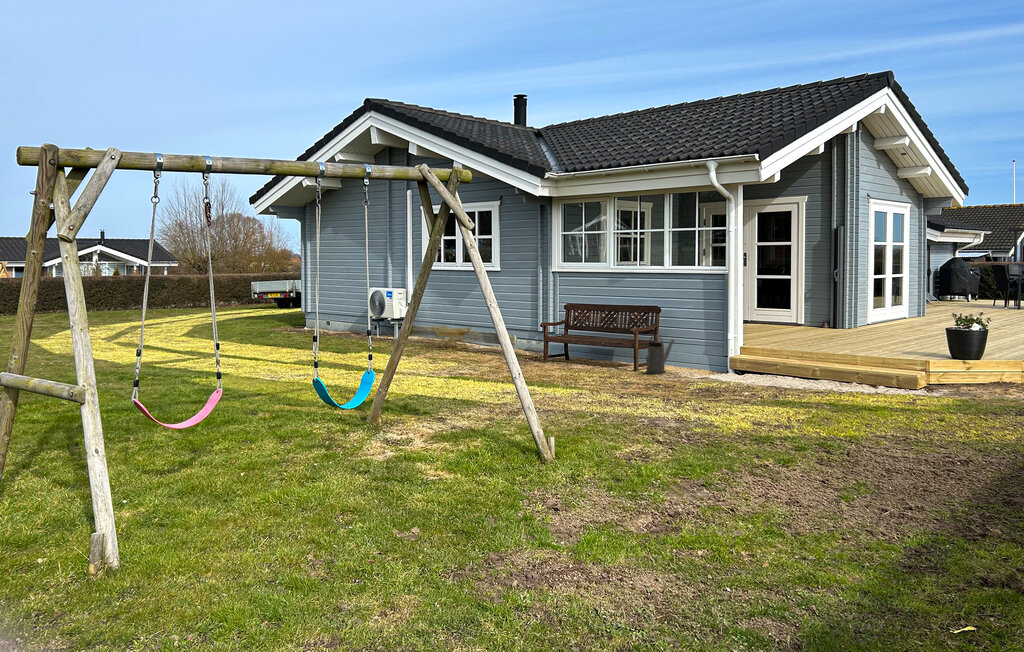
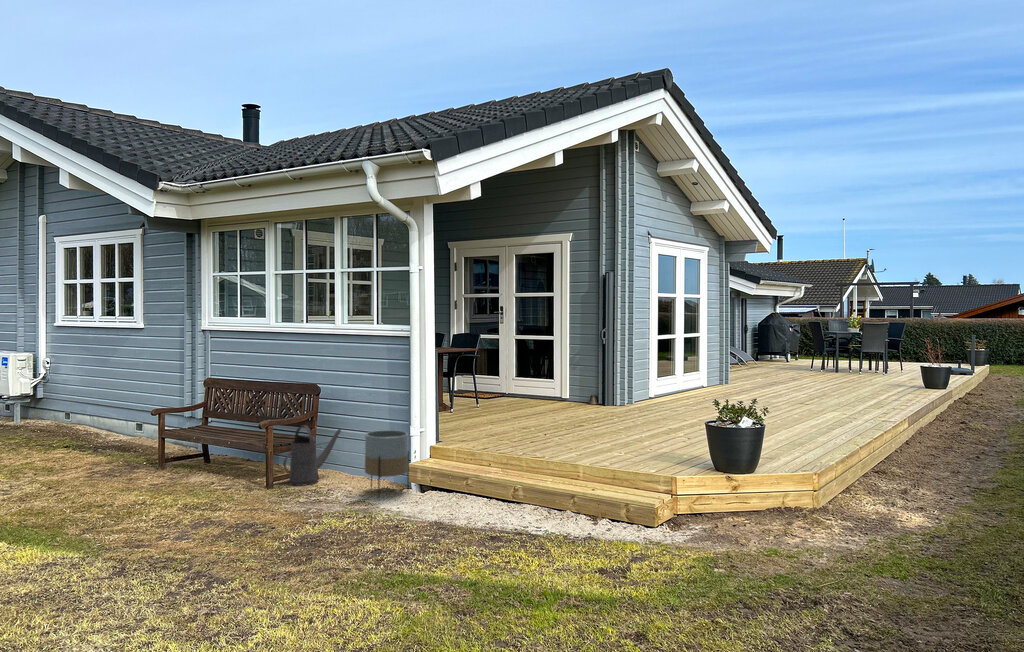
stool: present [432,325,472,349] -> none [59,393,115,430]
planter: none [704,337,733,379] -> present [365,430,409,497]

